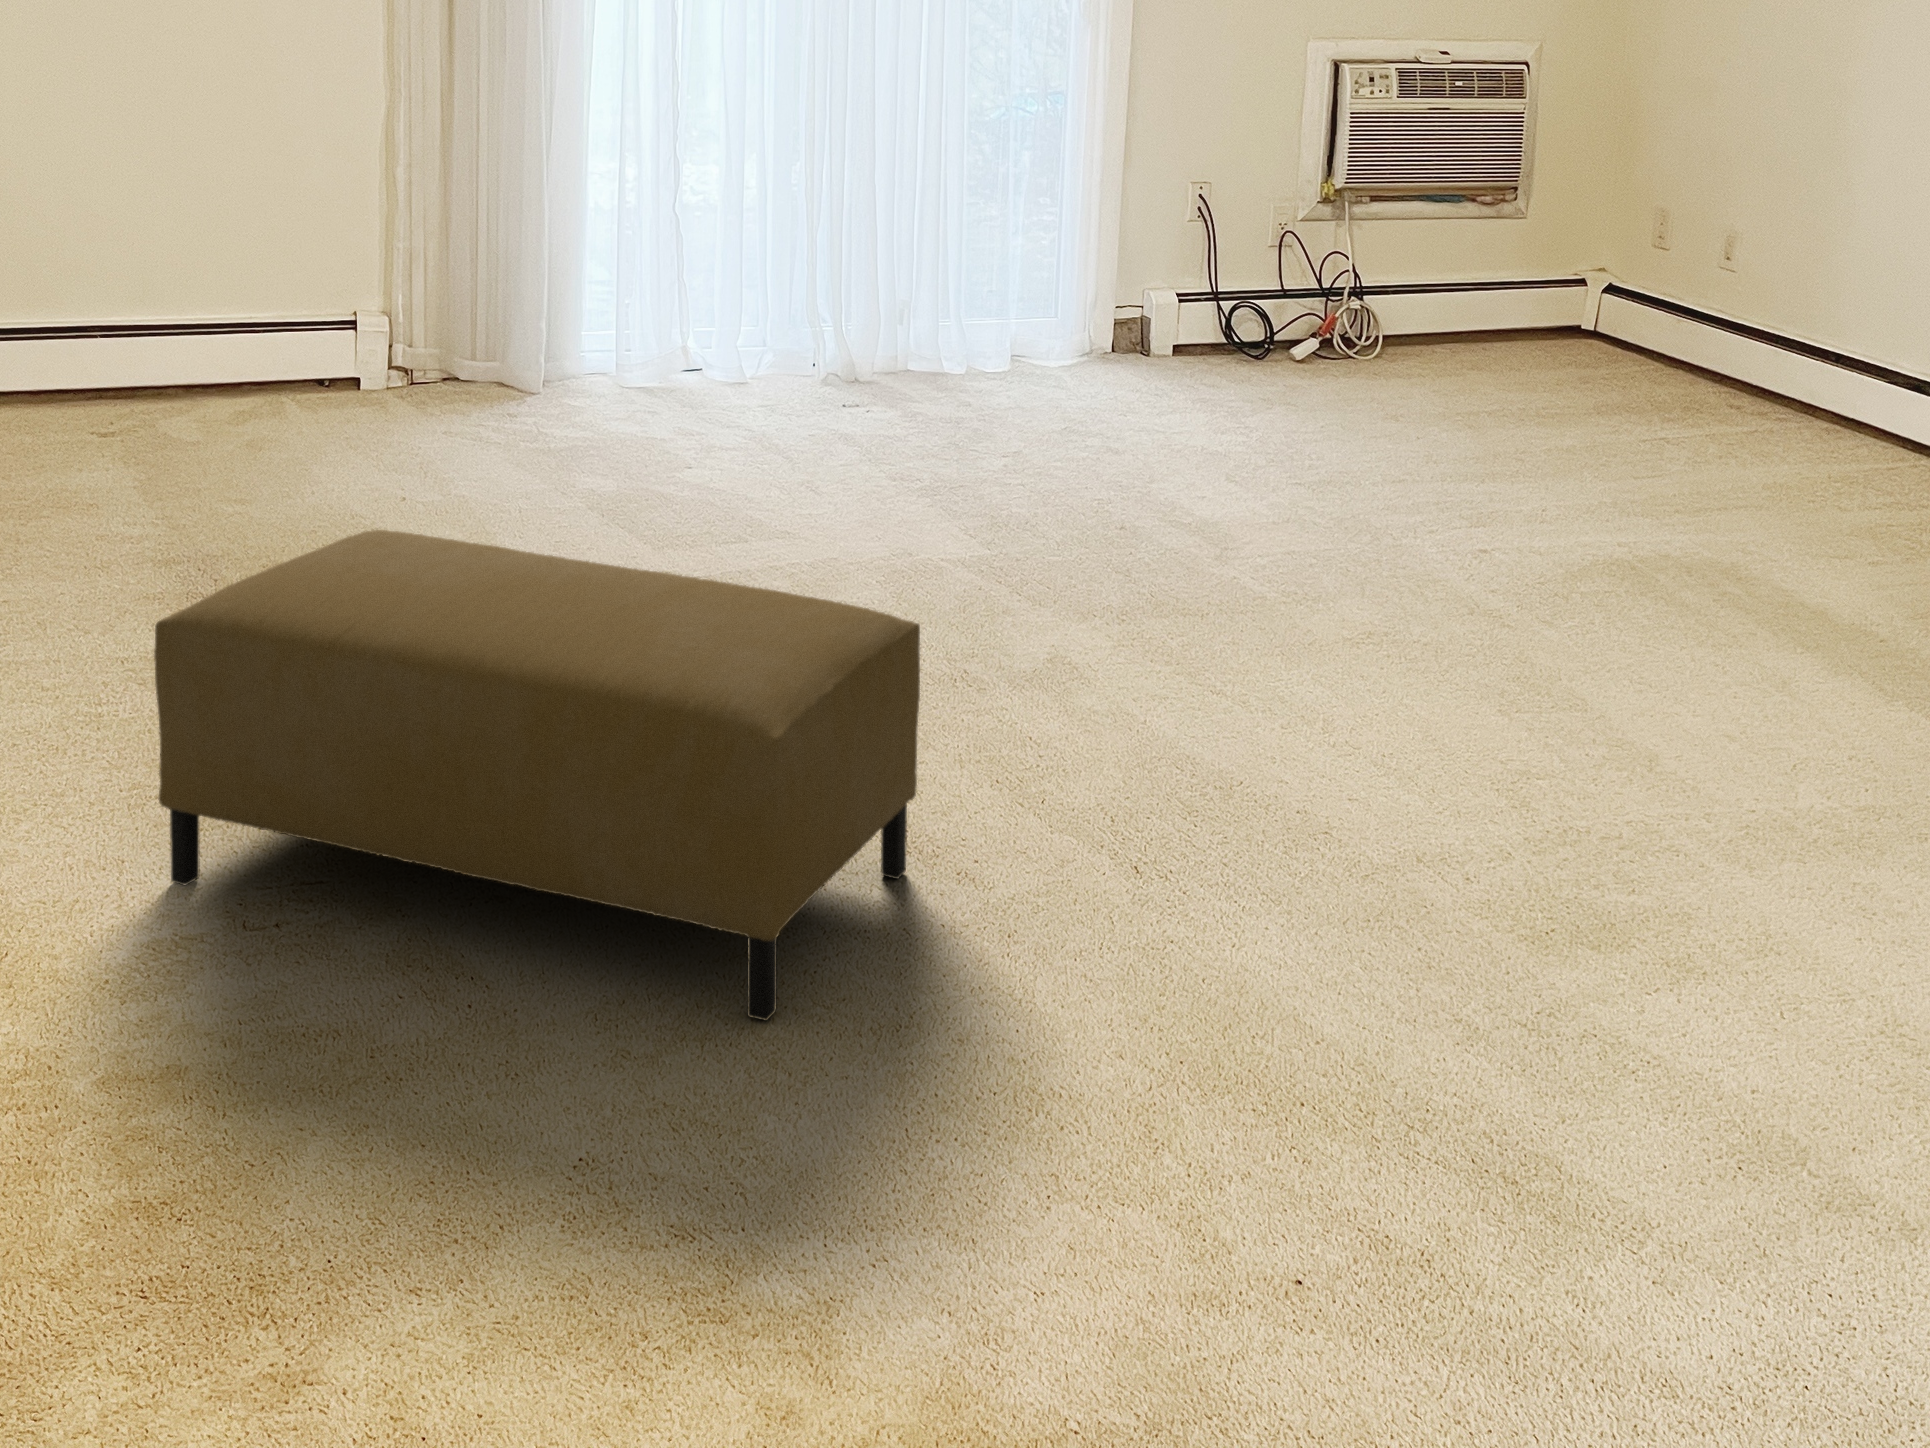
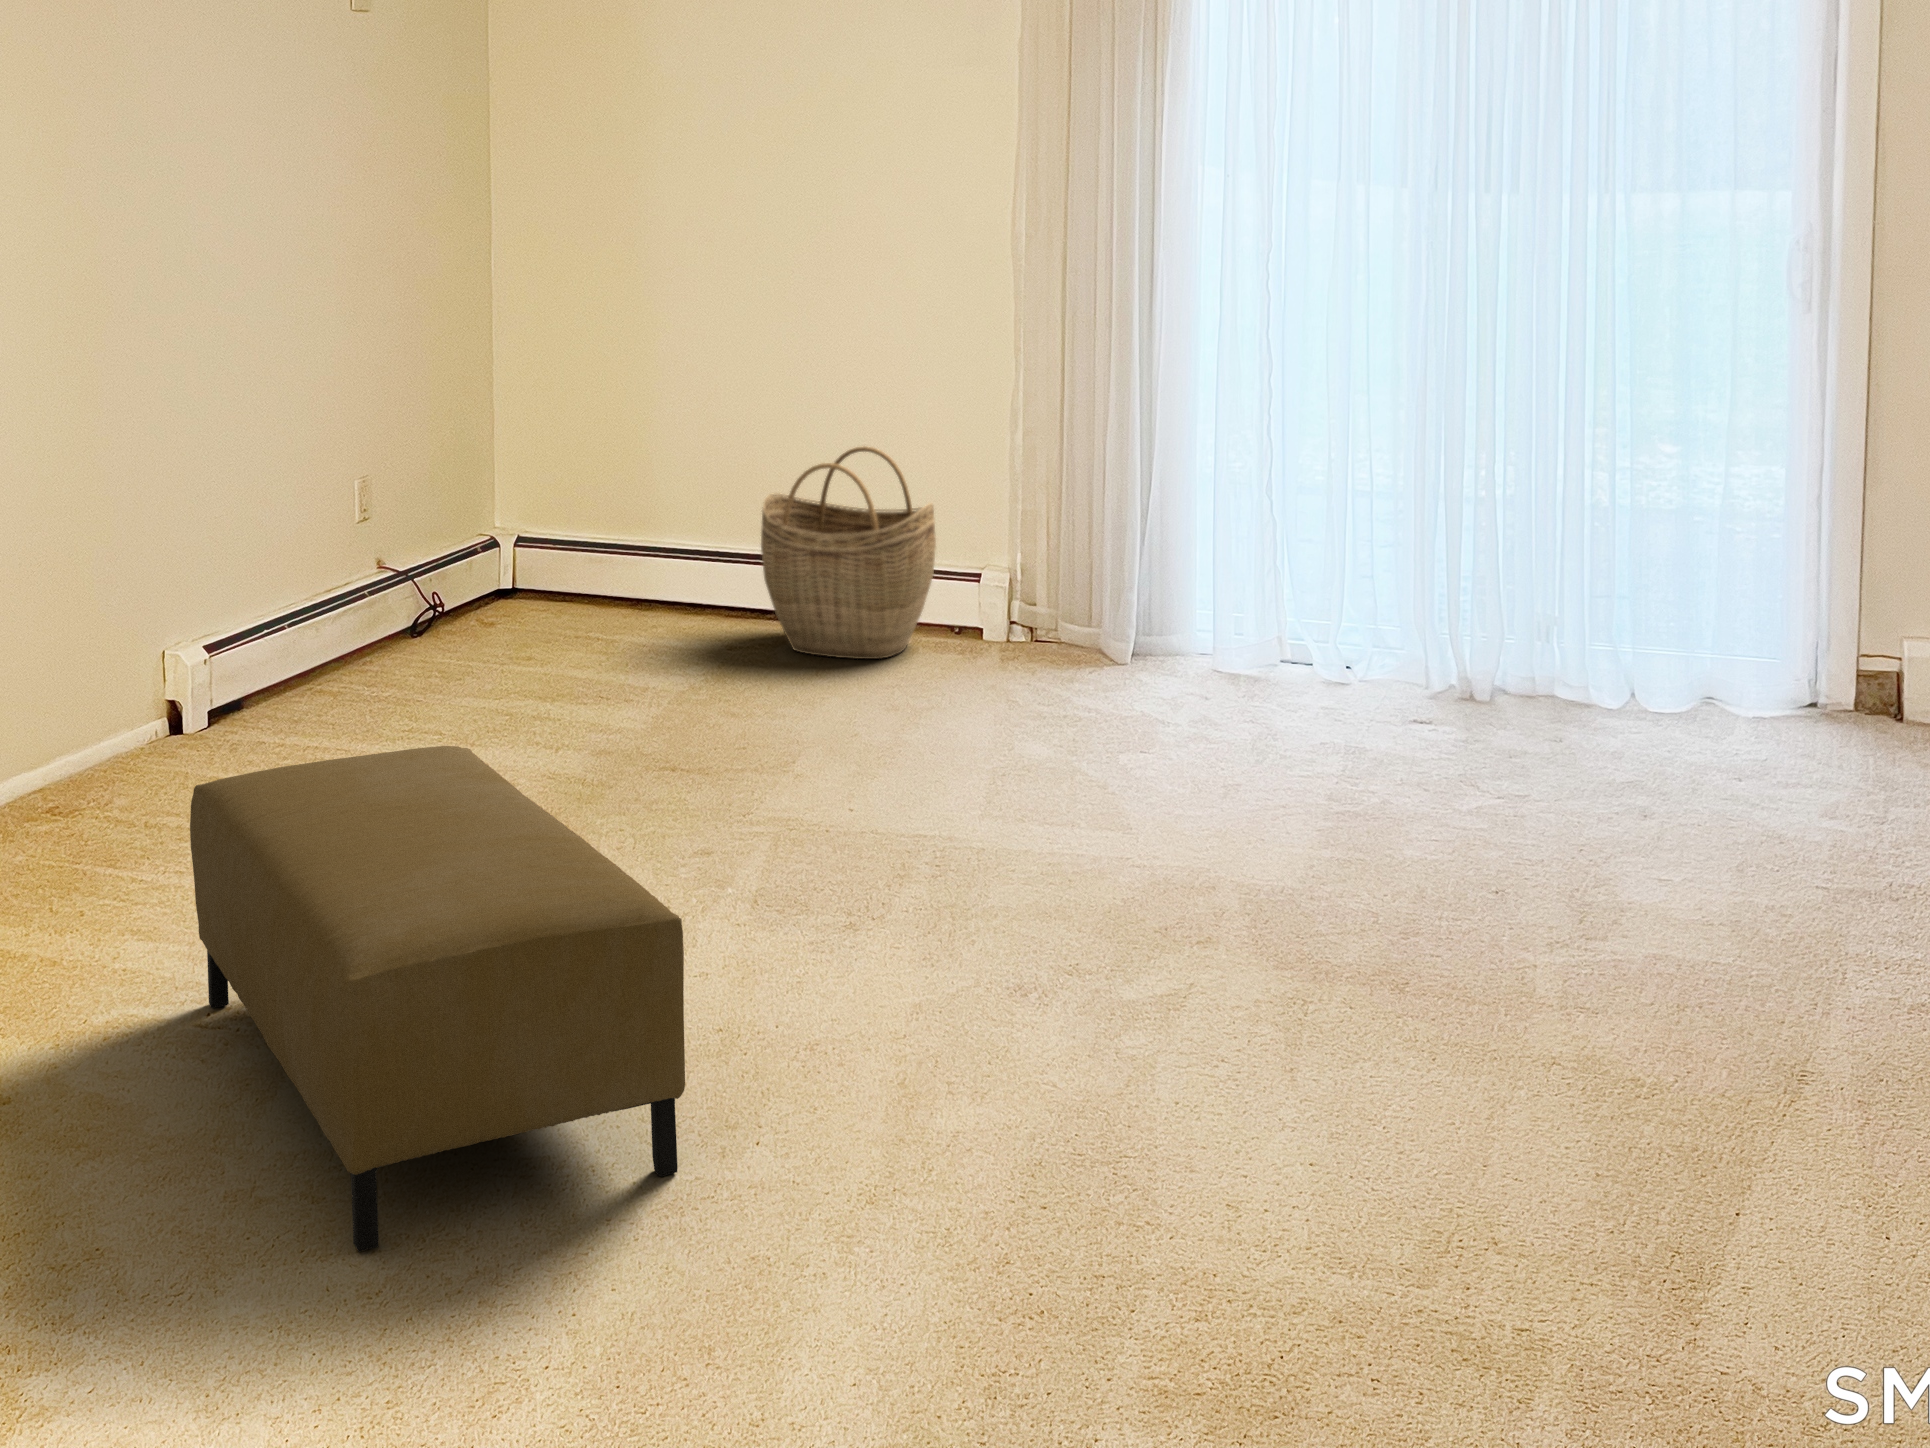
woven basket: none [129,189,334,426] -> present [761,446,936,659]

